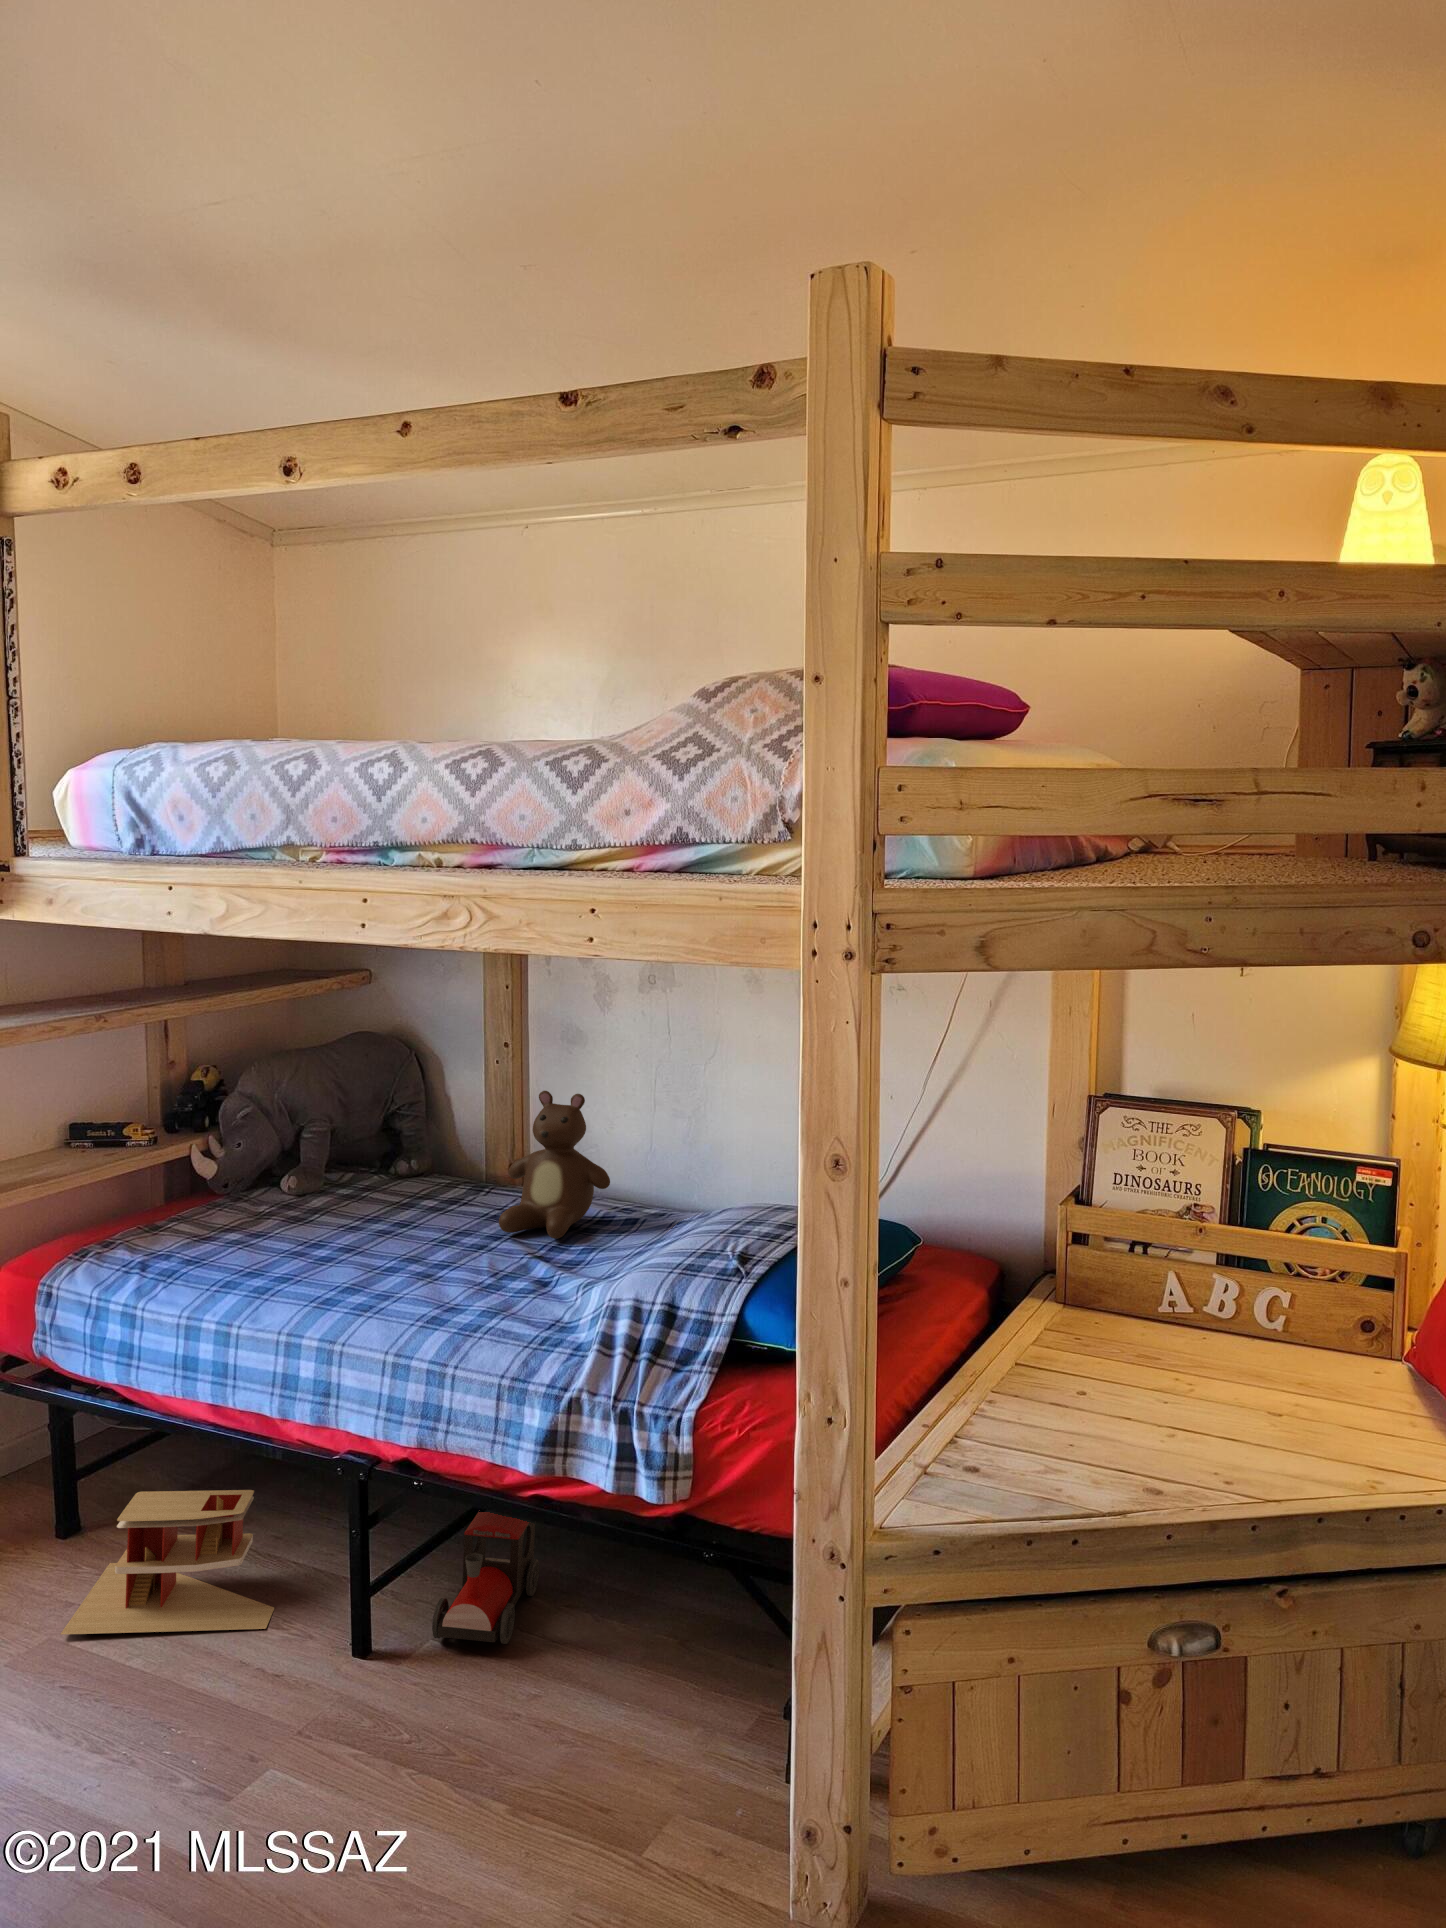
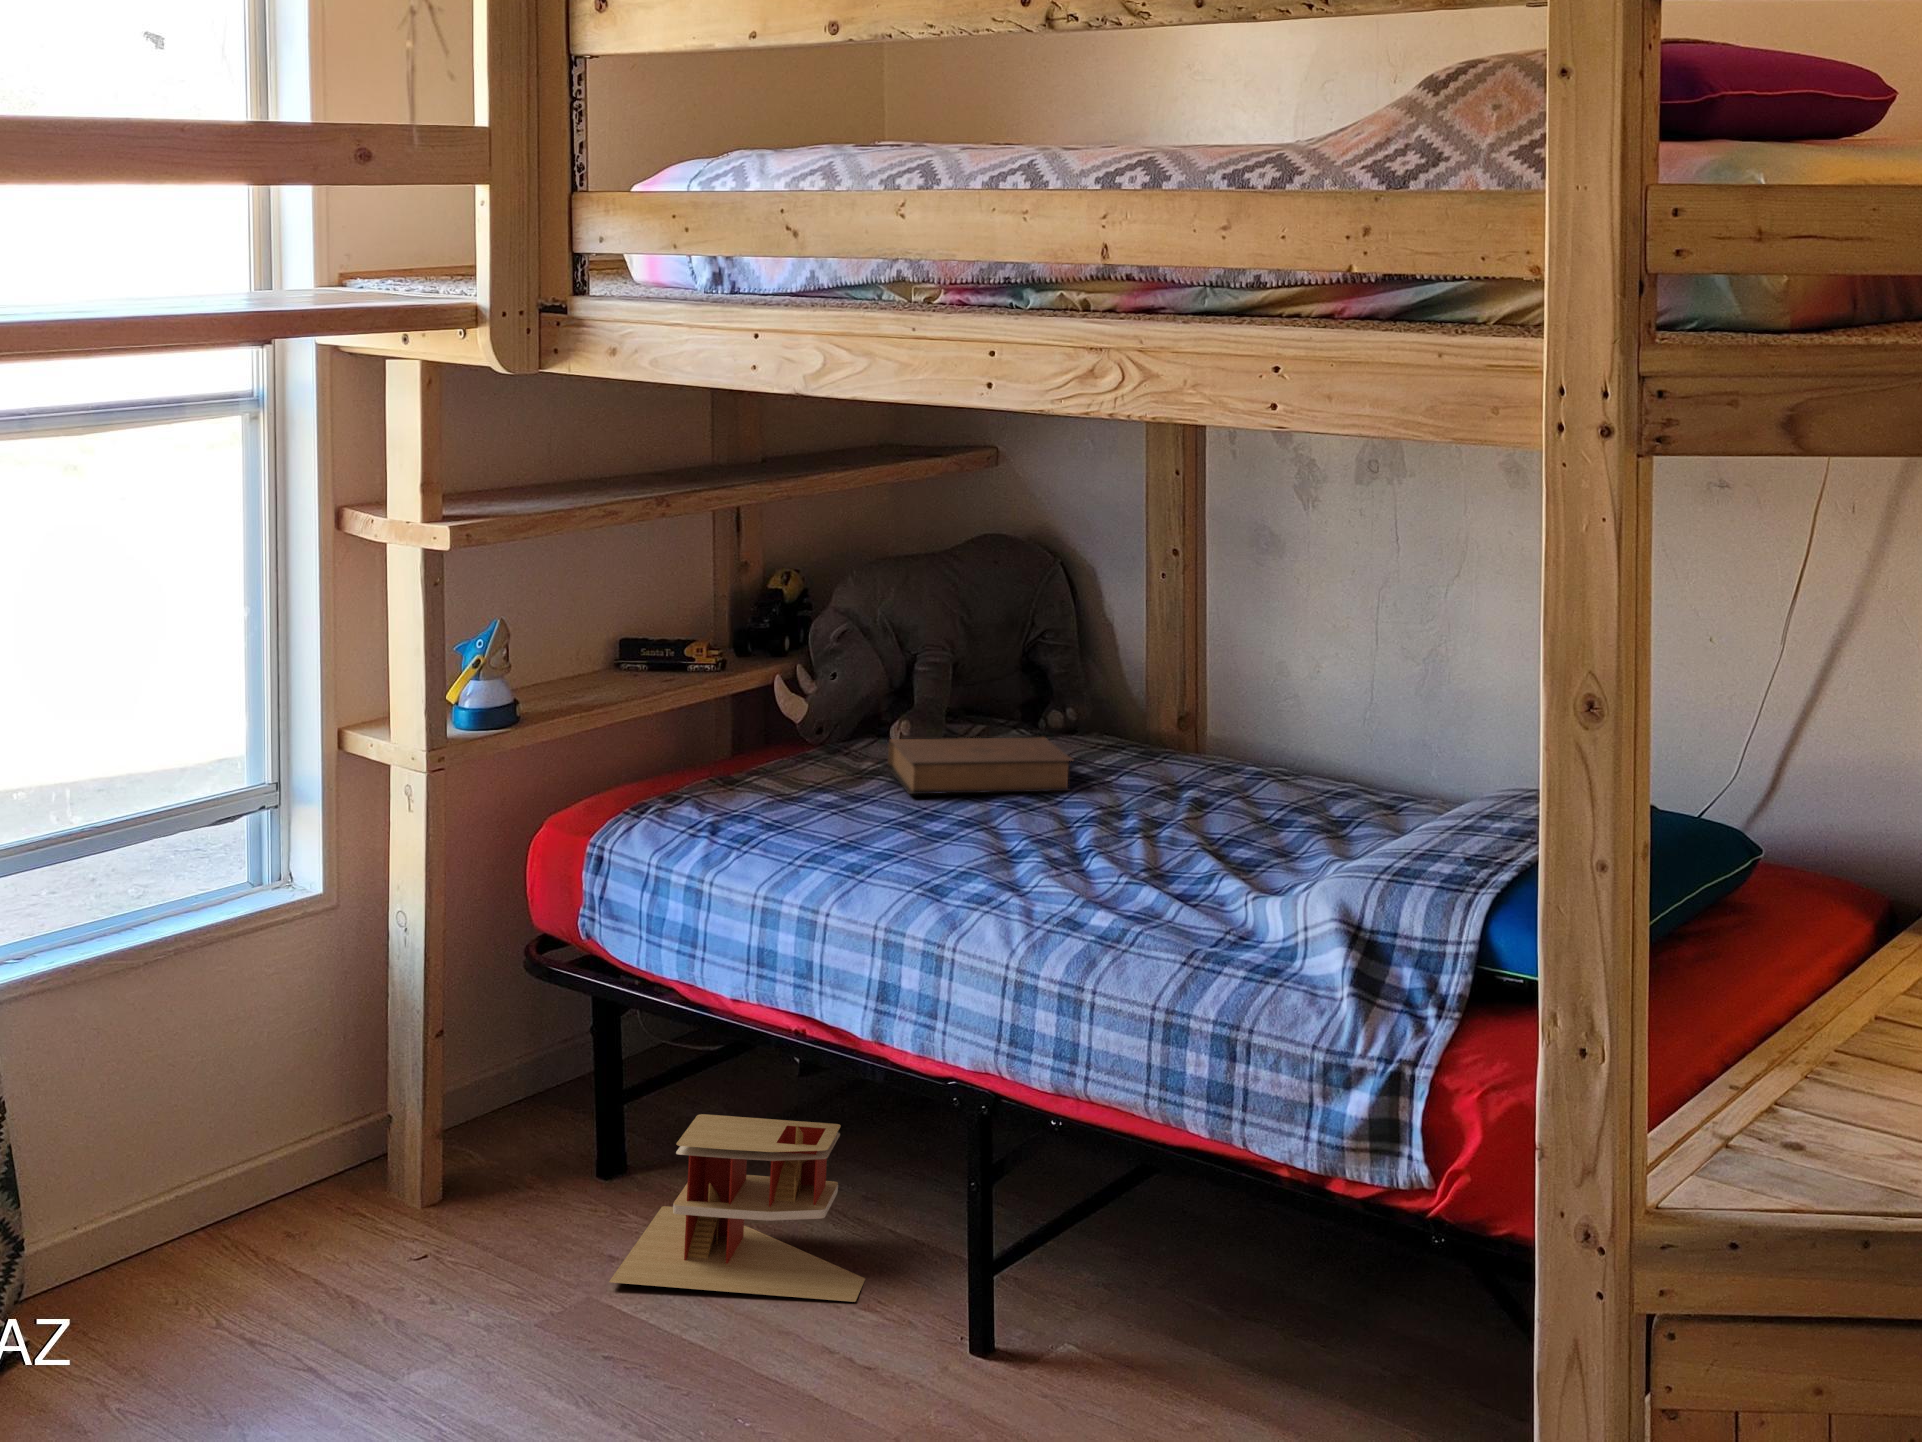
teddy bear: present [499,1091,610,1239] -> none [1155,619,1305,820]
book: none [293,1181,438,1231] -> present [888,737,1072,794]
toy train: present [432,1510,539,1644] -> none [1066,1162,1206,1351]

